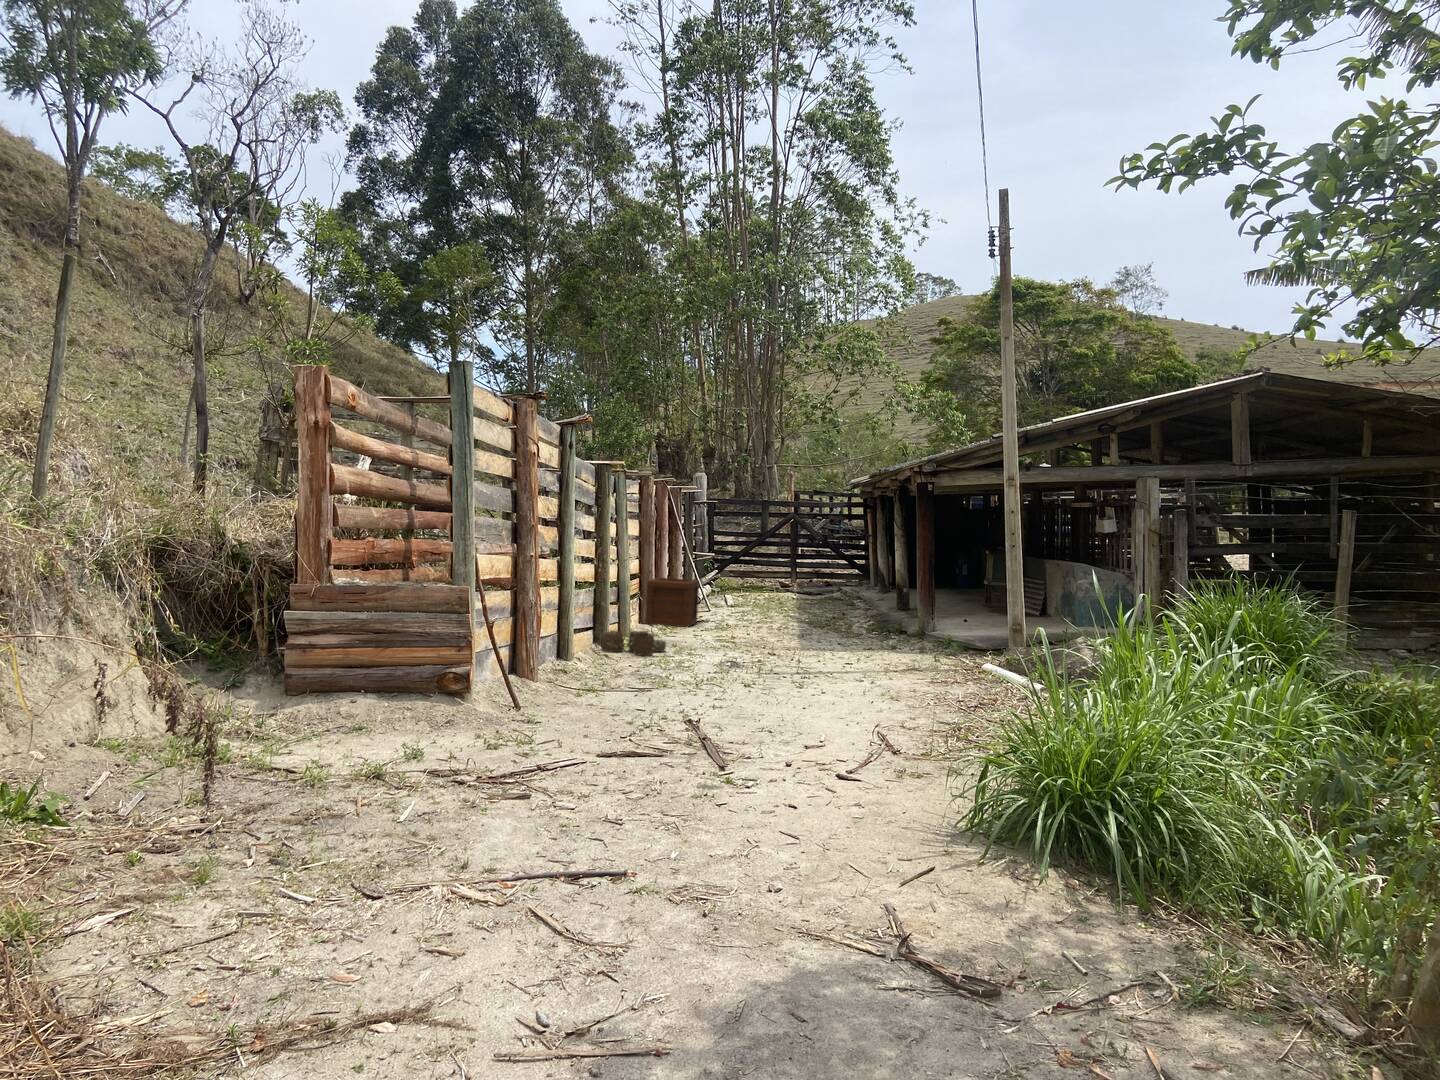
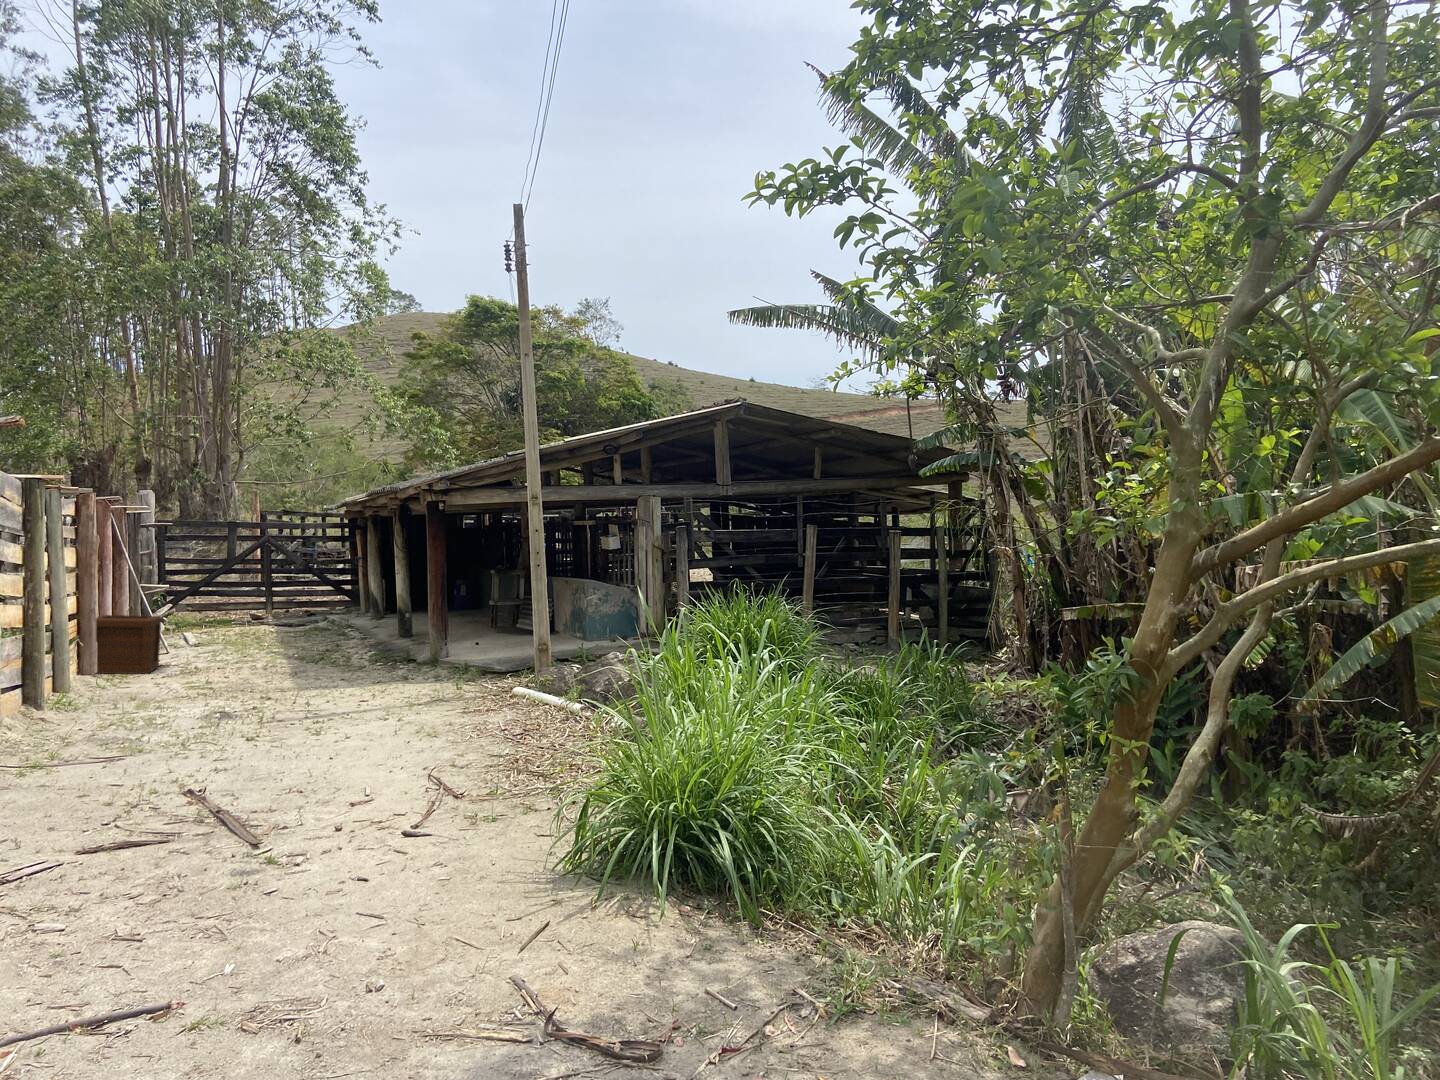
woven basket: present [601,630,666,656] -> none [29,681,127,715]

